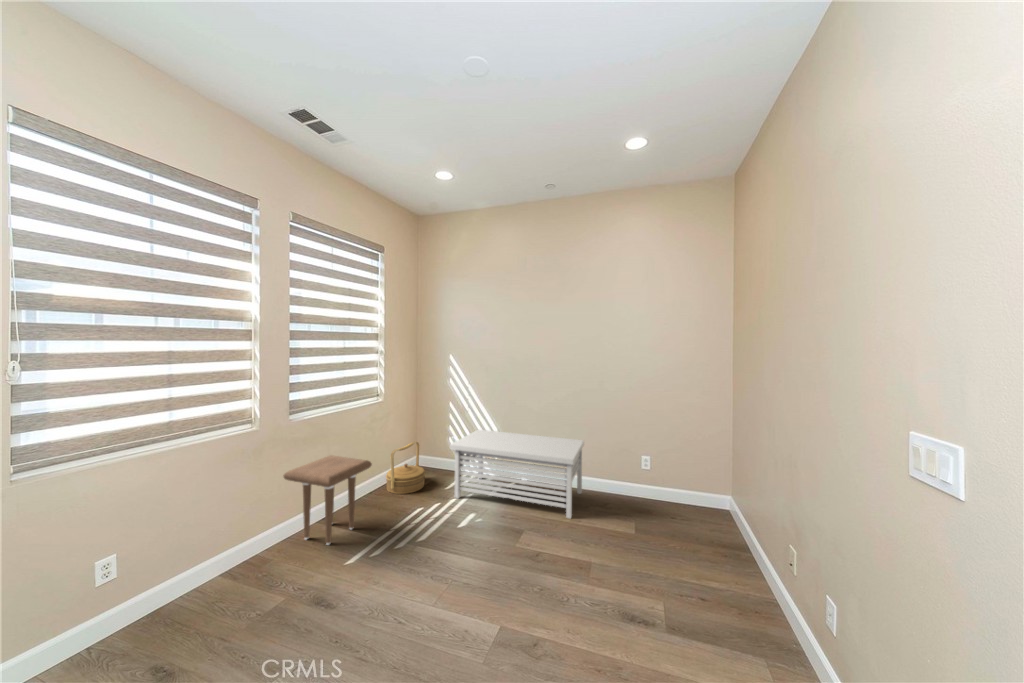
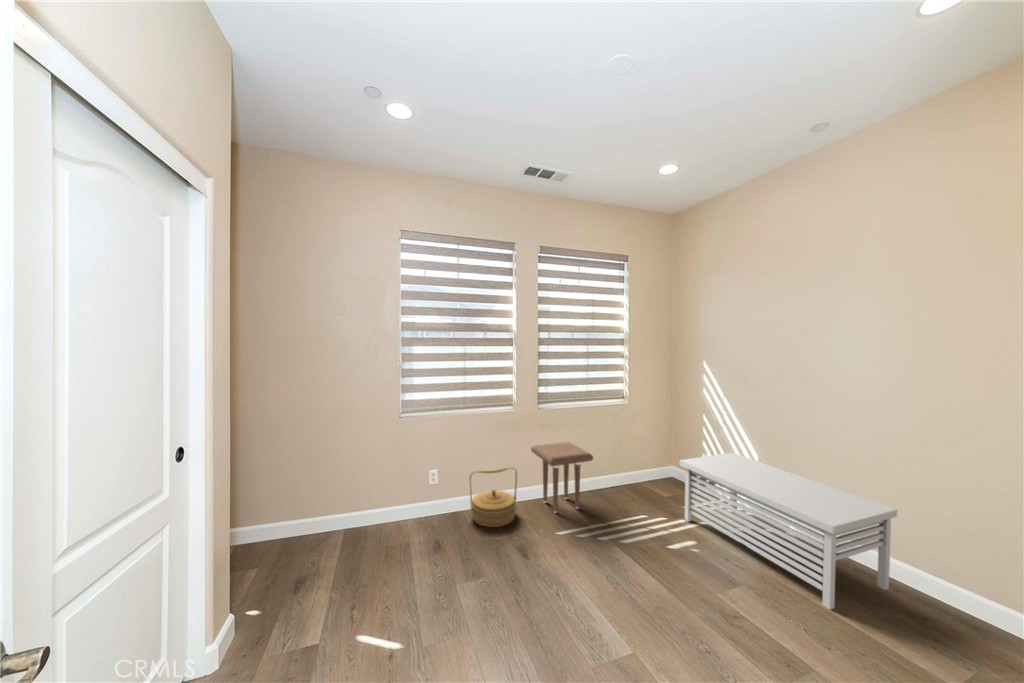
woven basket: present [386,441,425,494] -> present [469,467,517,527]

